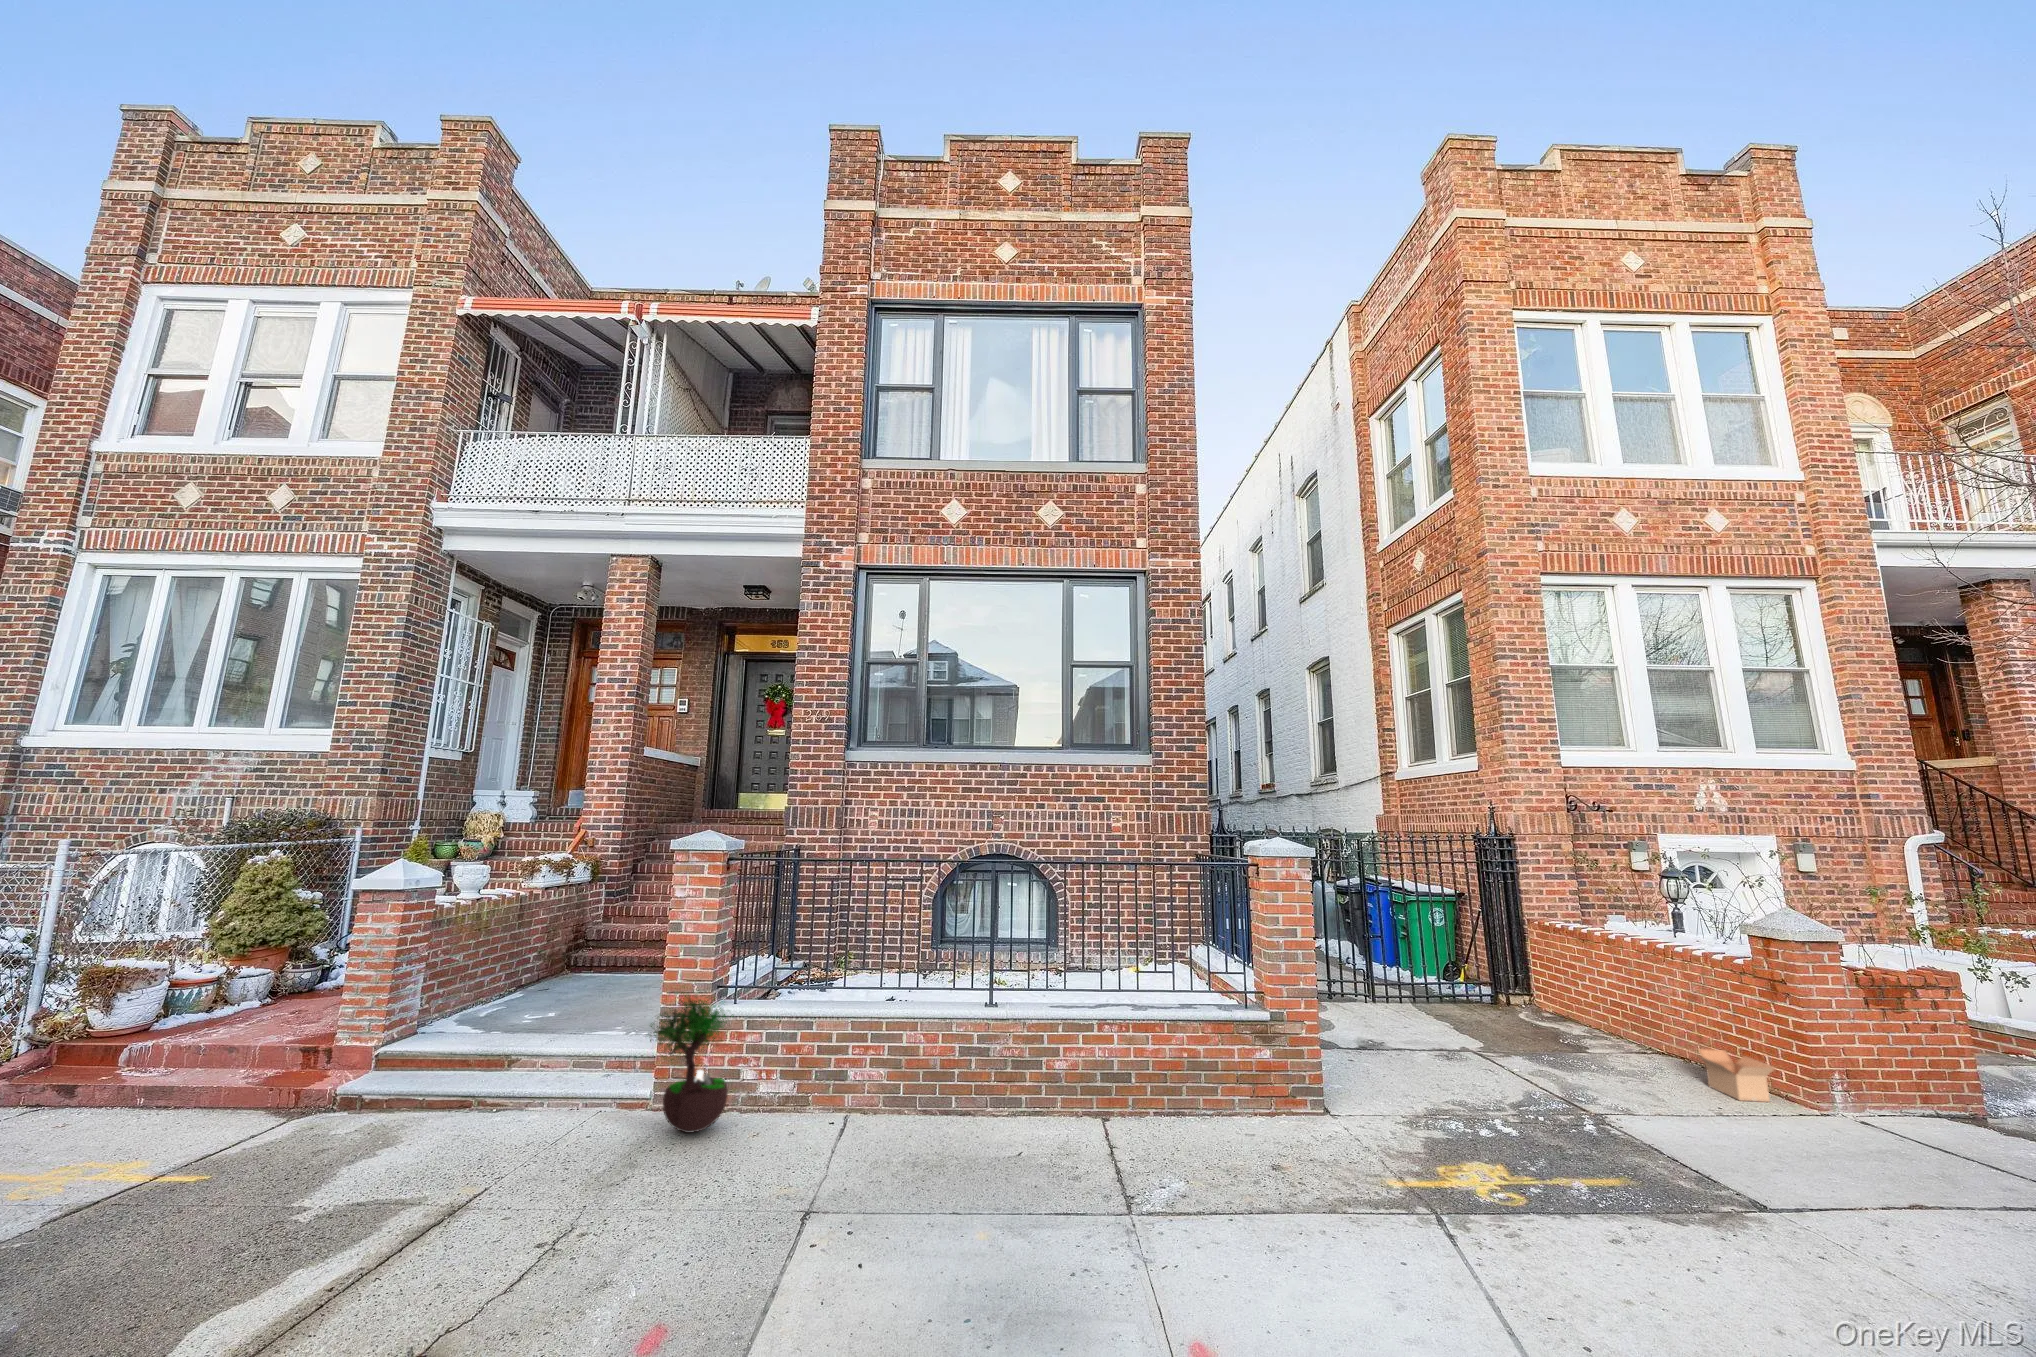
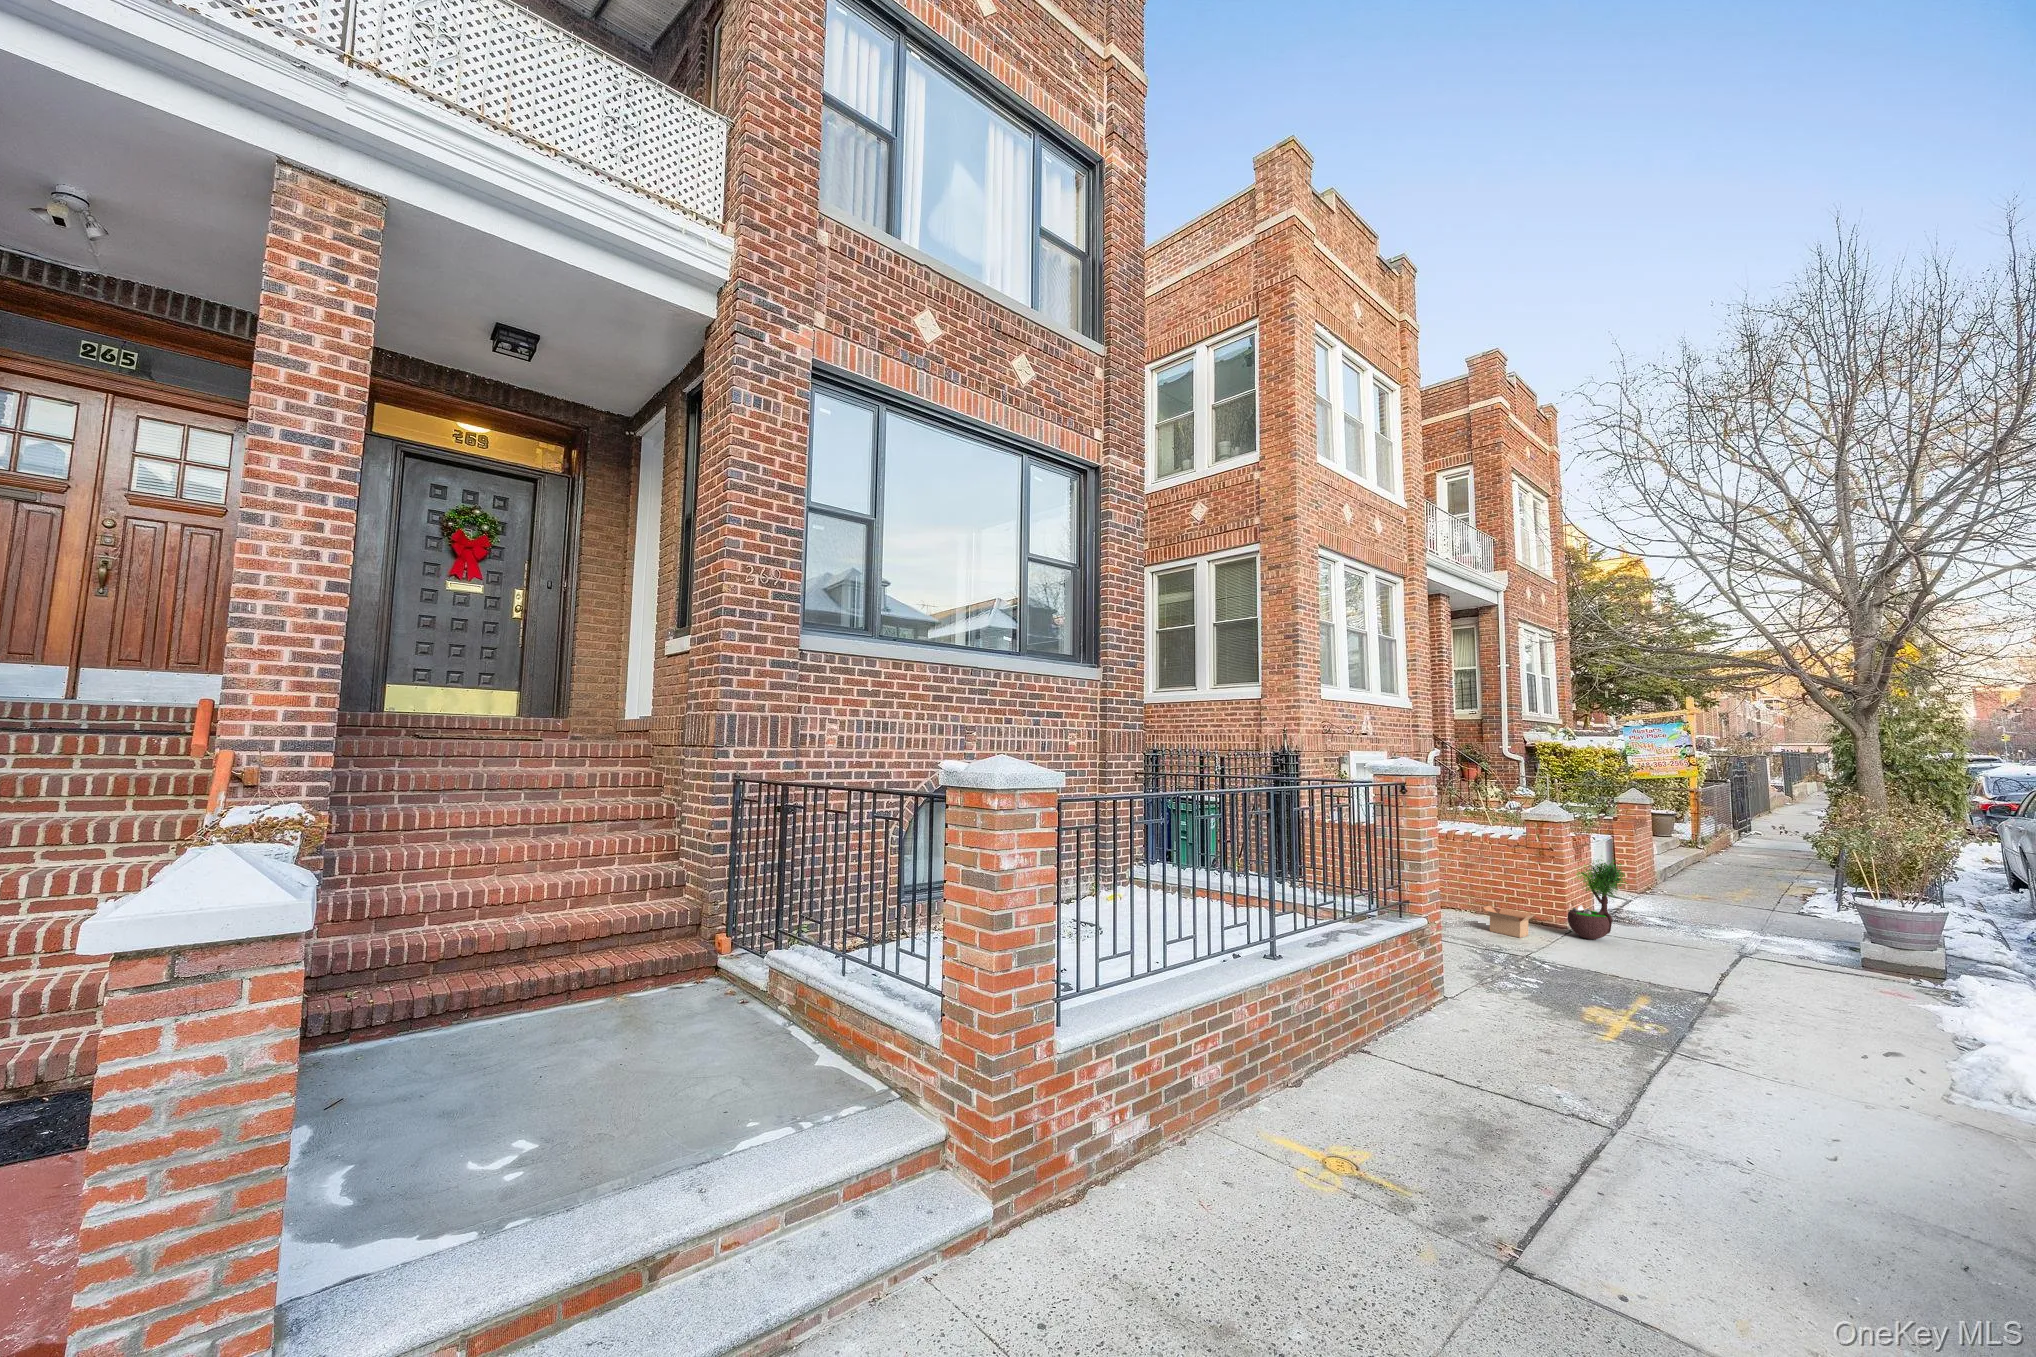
potted tree: present [650,995,728,1133] -> present [1568,860,1626,939]

